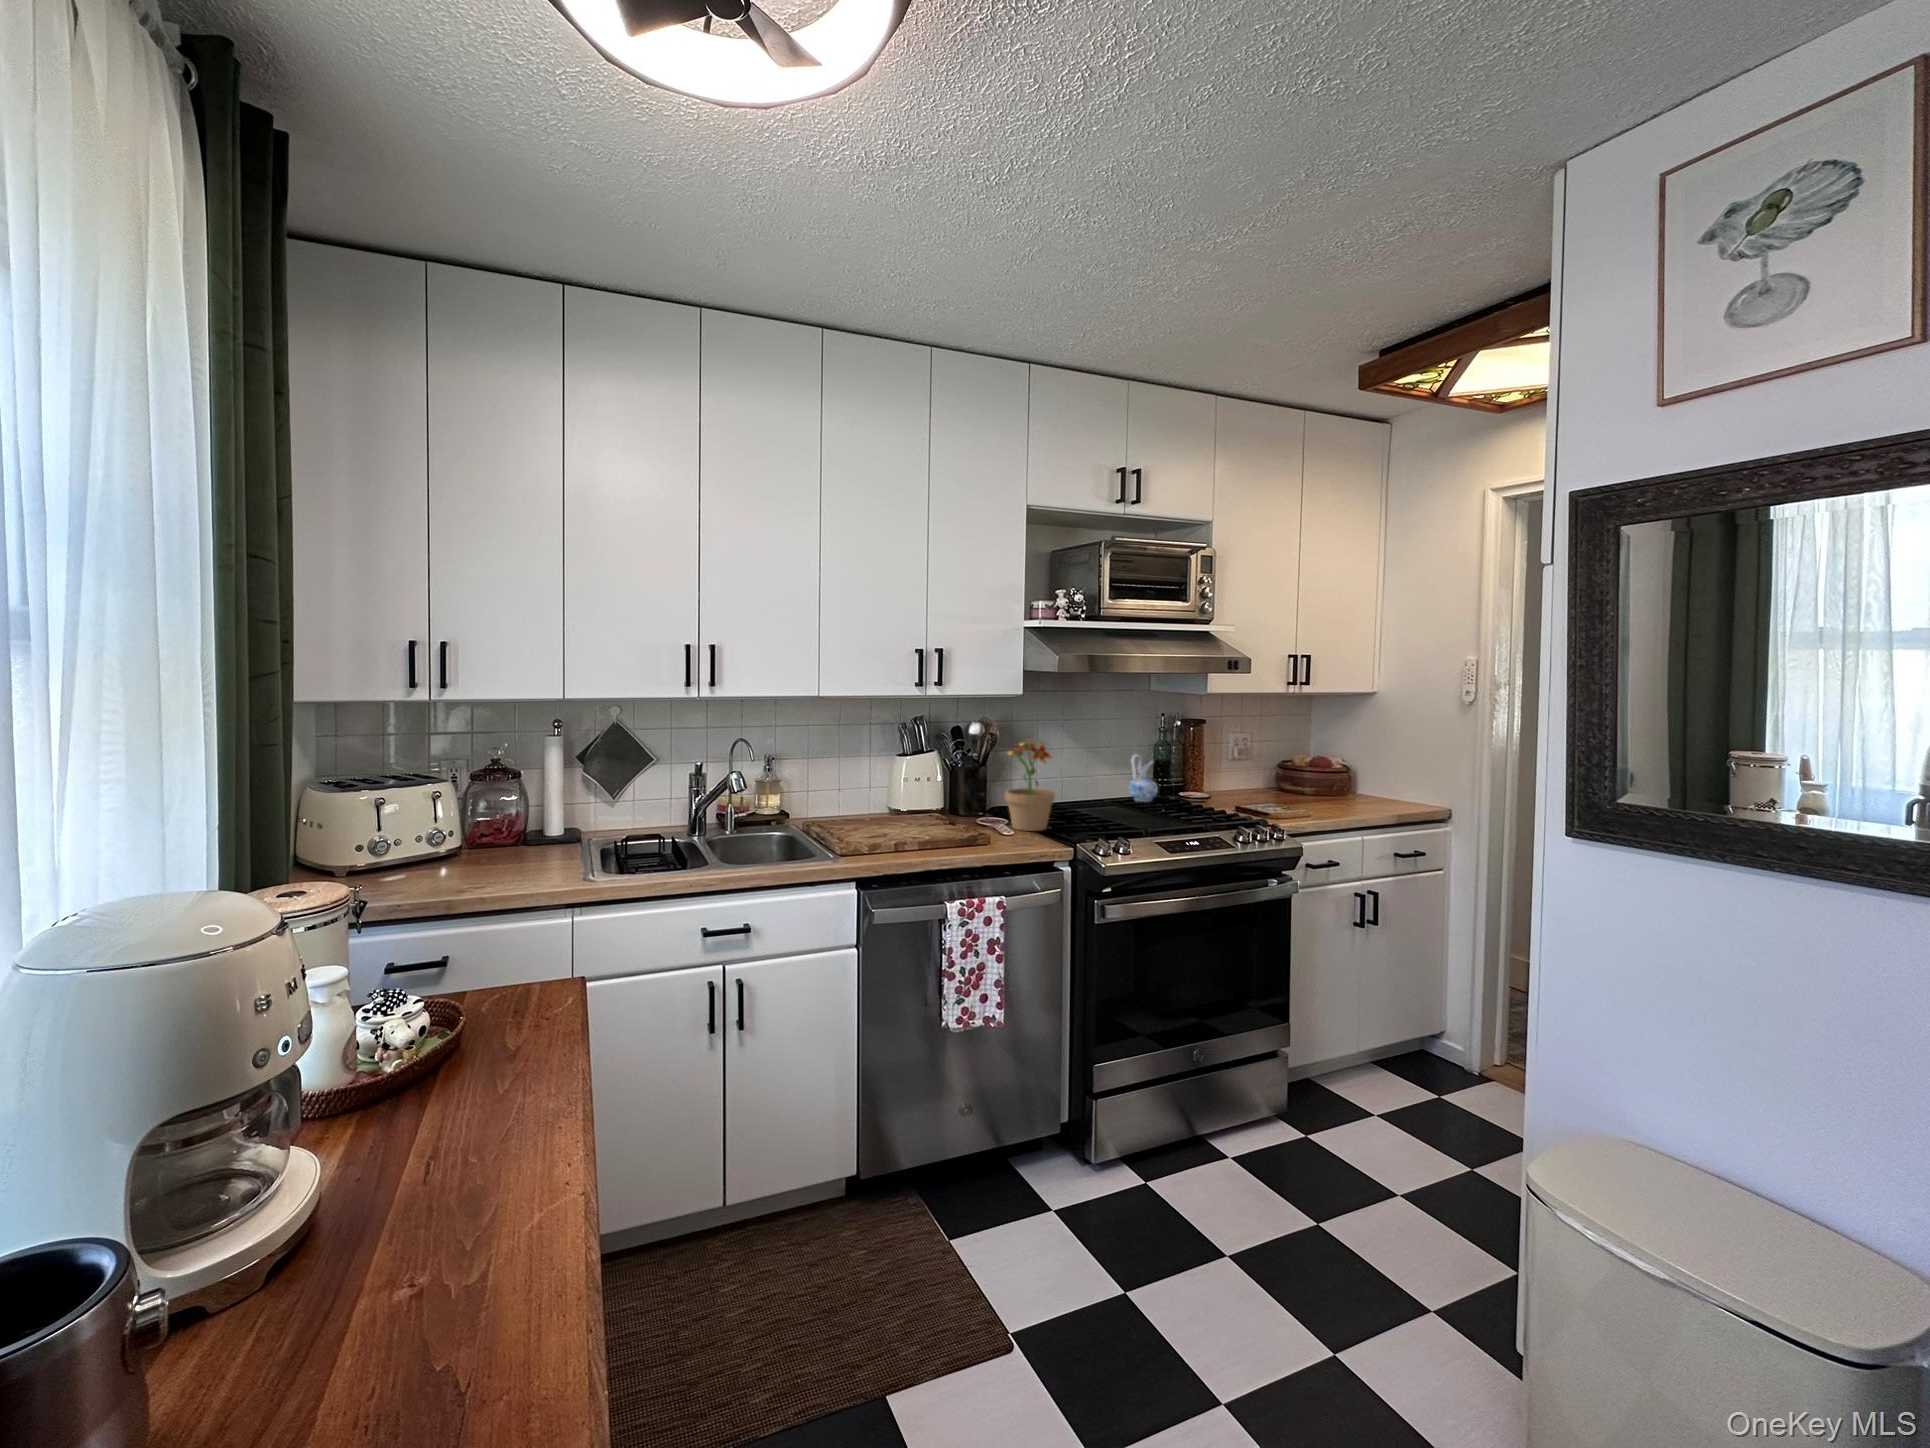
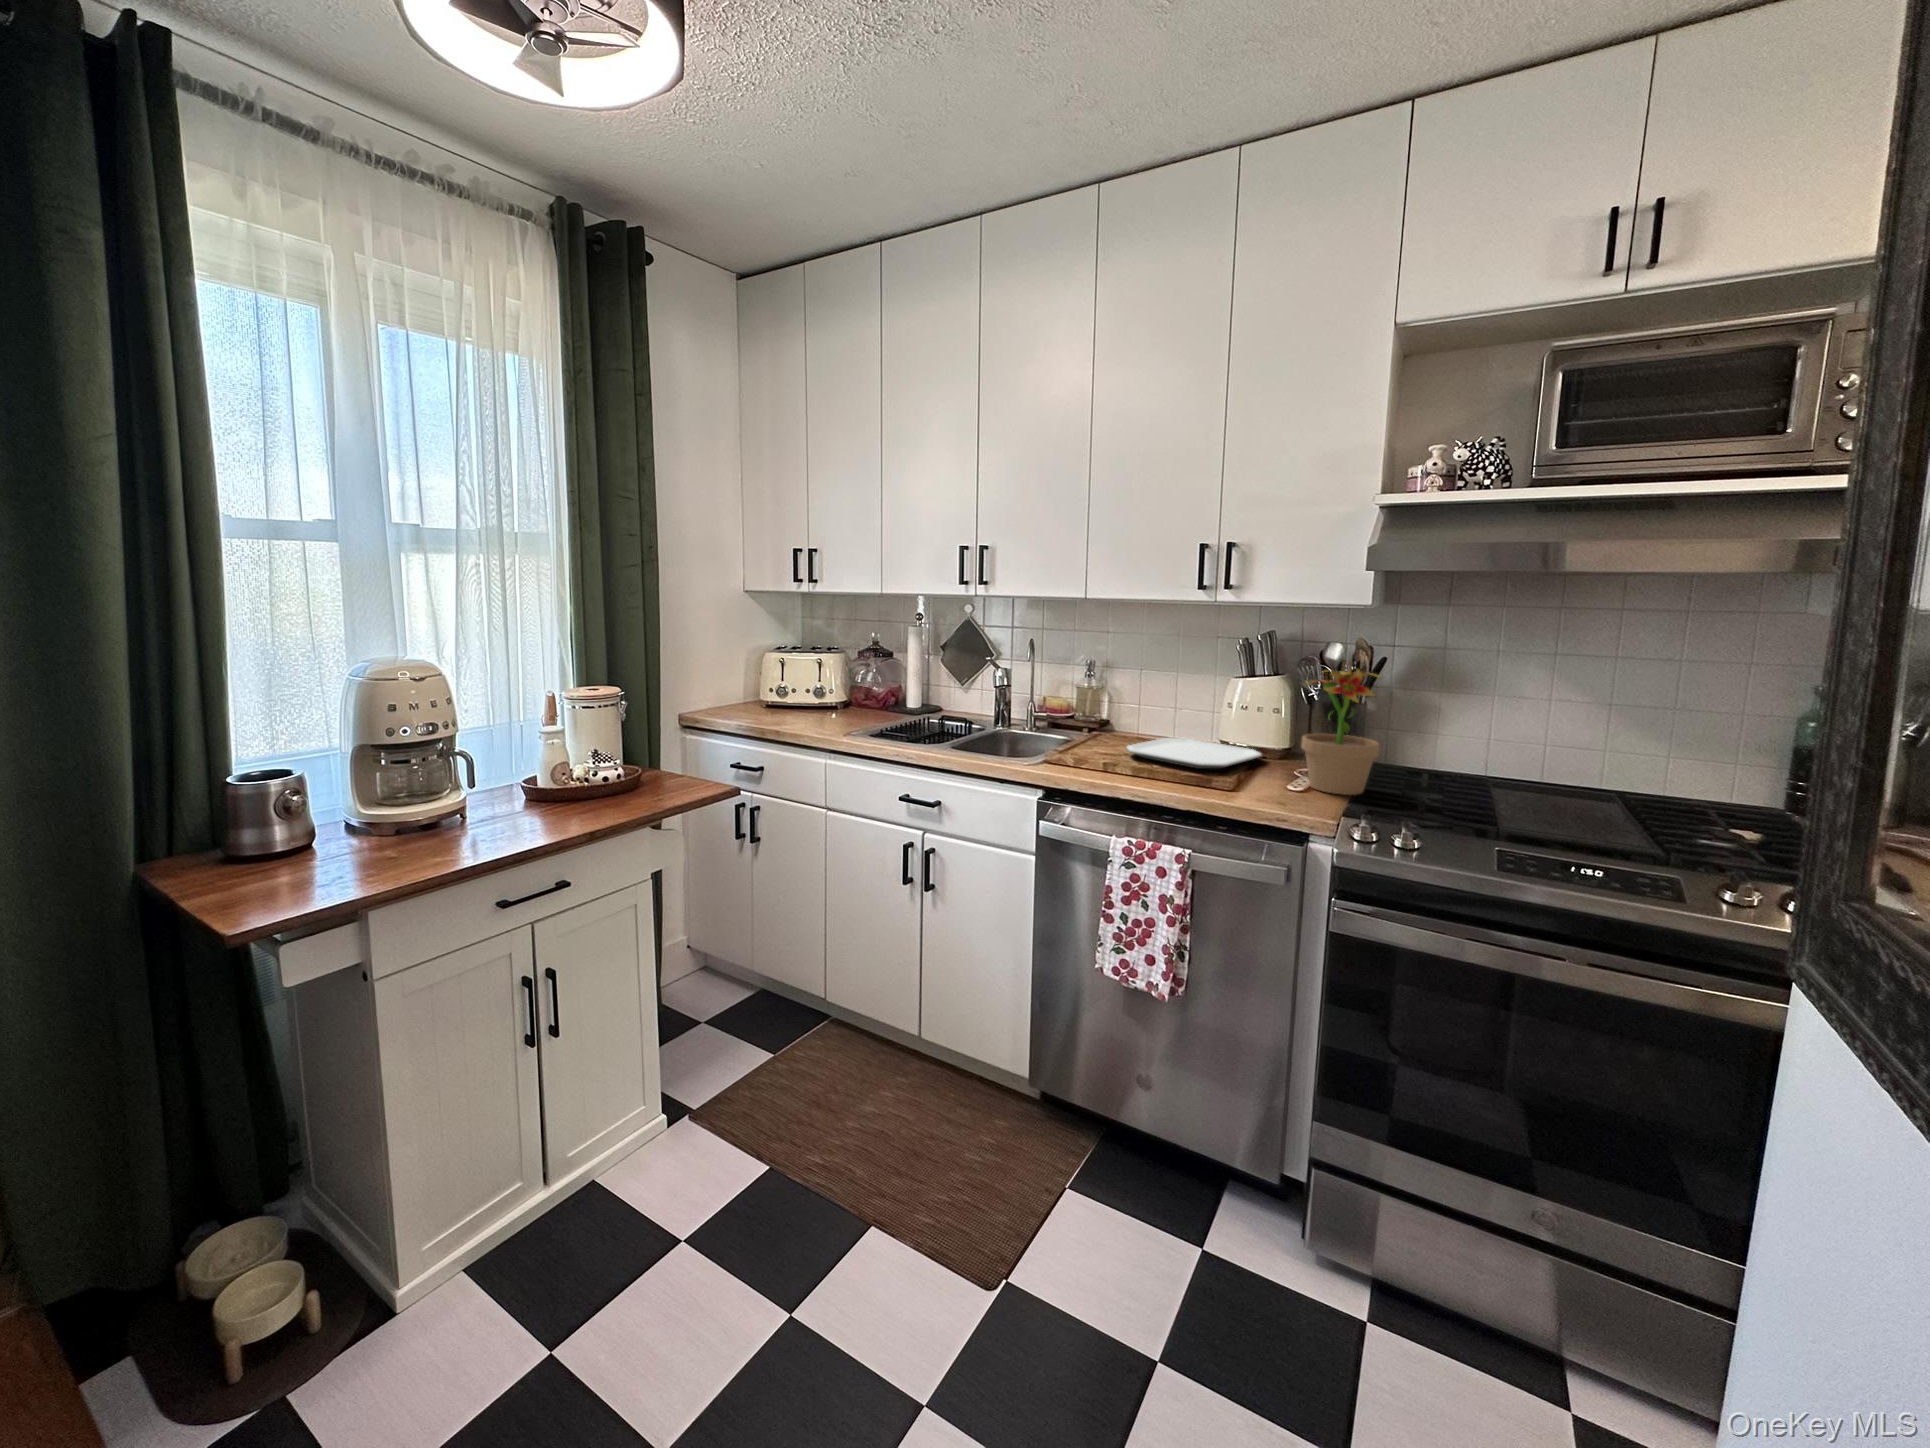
ceramic pitcher: present [1129,755,1158,802] -> none [1674,724,1746,813]
plate: none [864,812,961,835] -> present [1126,738,1262,769]

